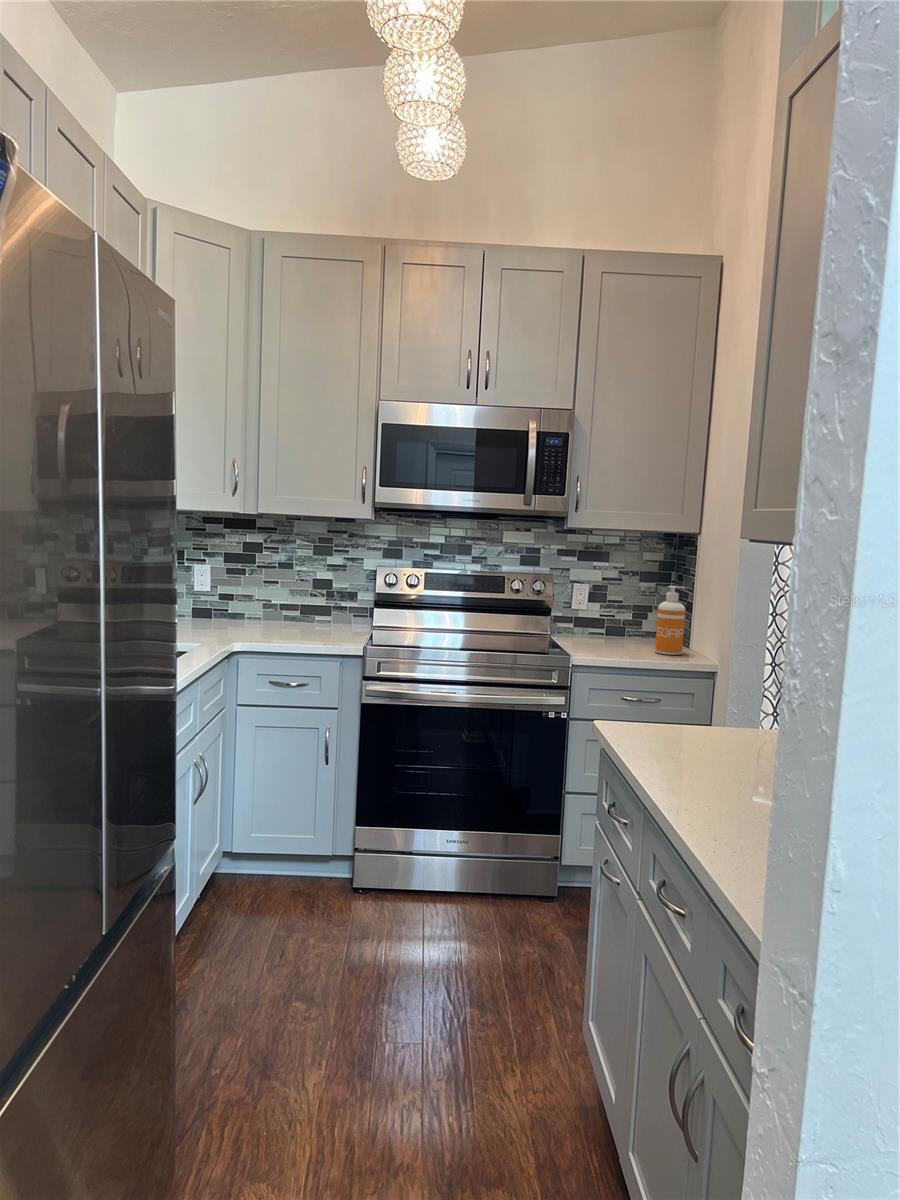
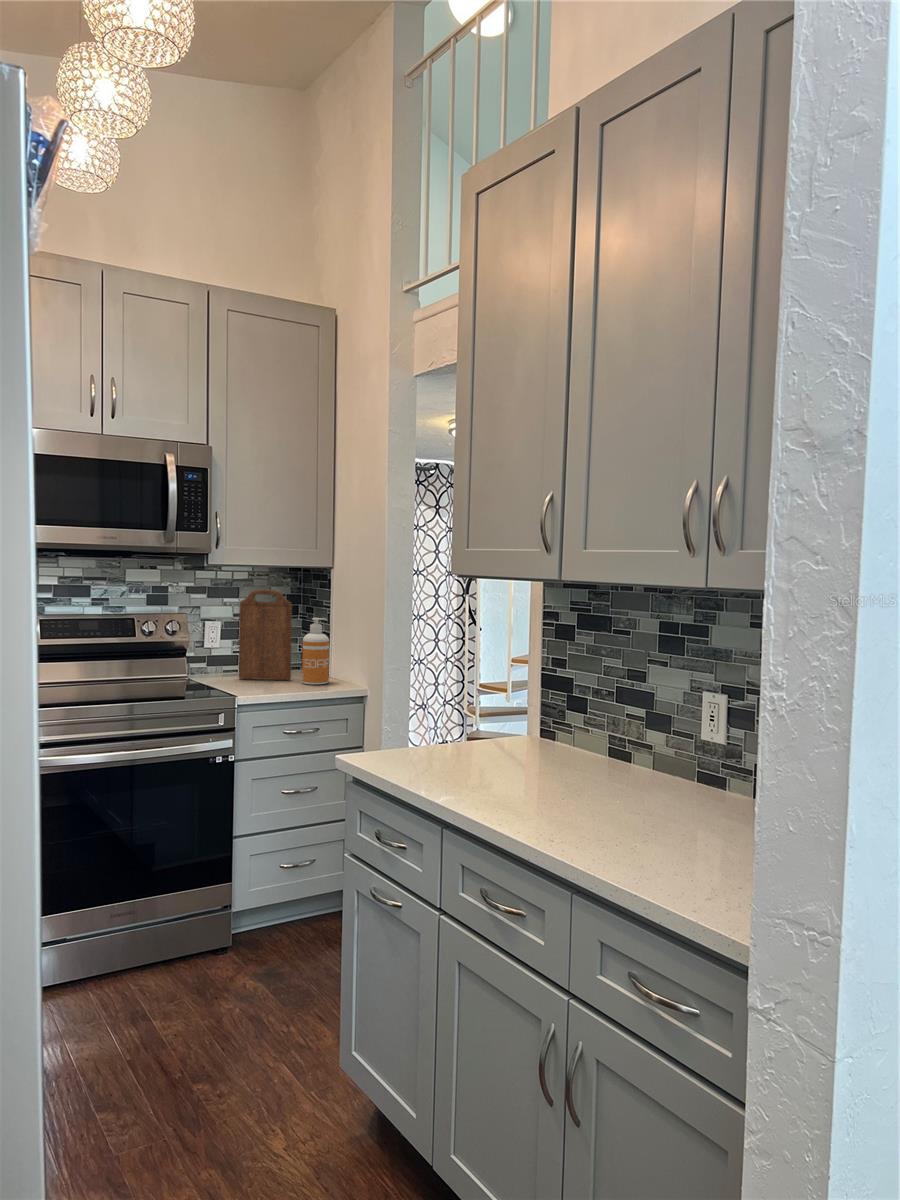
cutting board: none [597,555,652,647] -> present [239,590,292,680]

